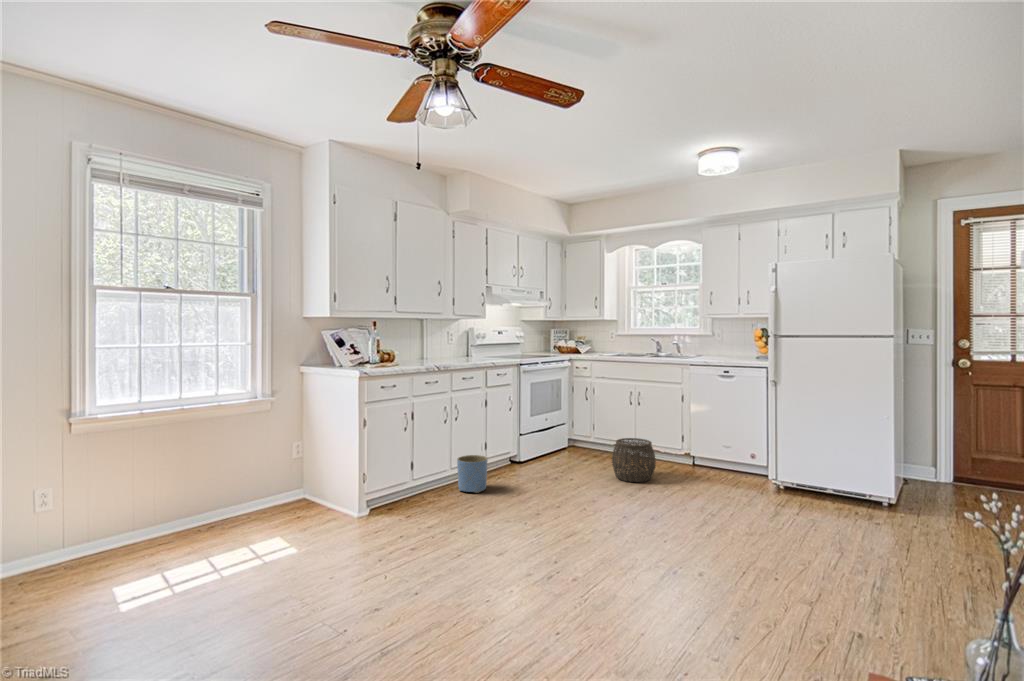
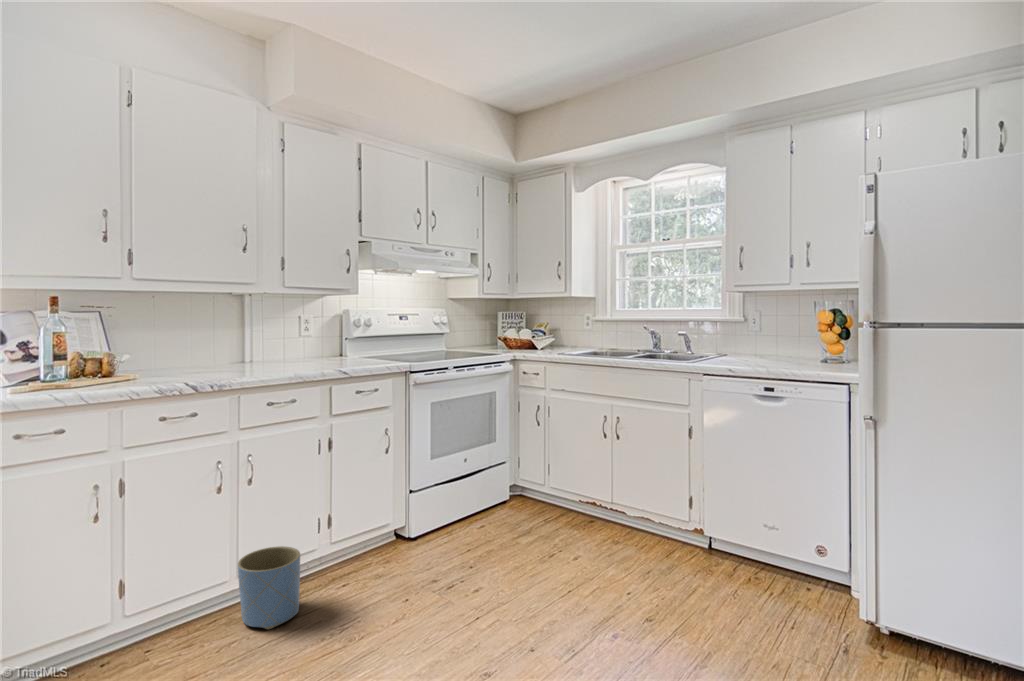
woven basket: present [612,438,656,482] -> none [549,509,631,603]

